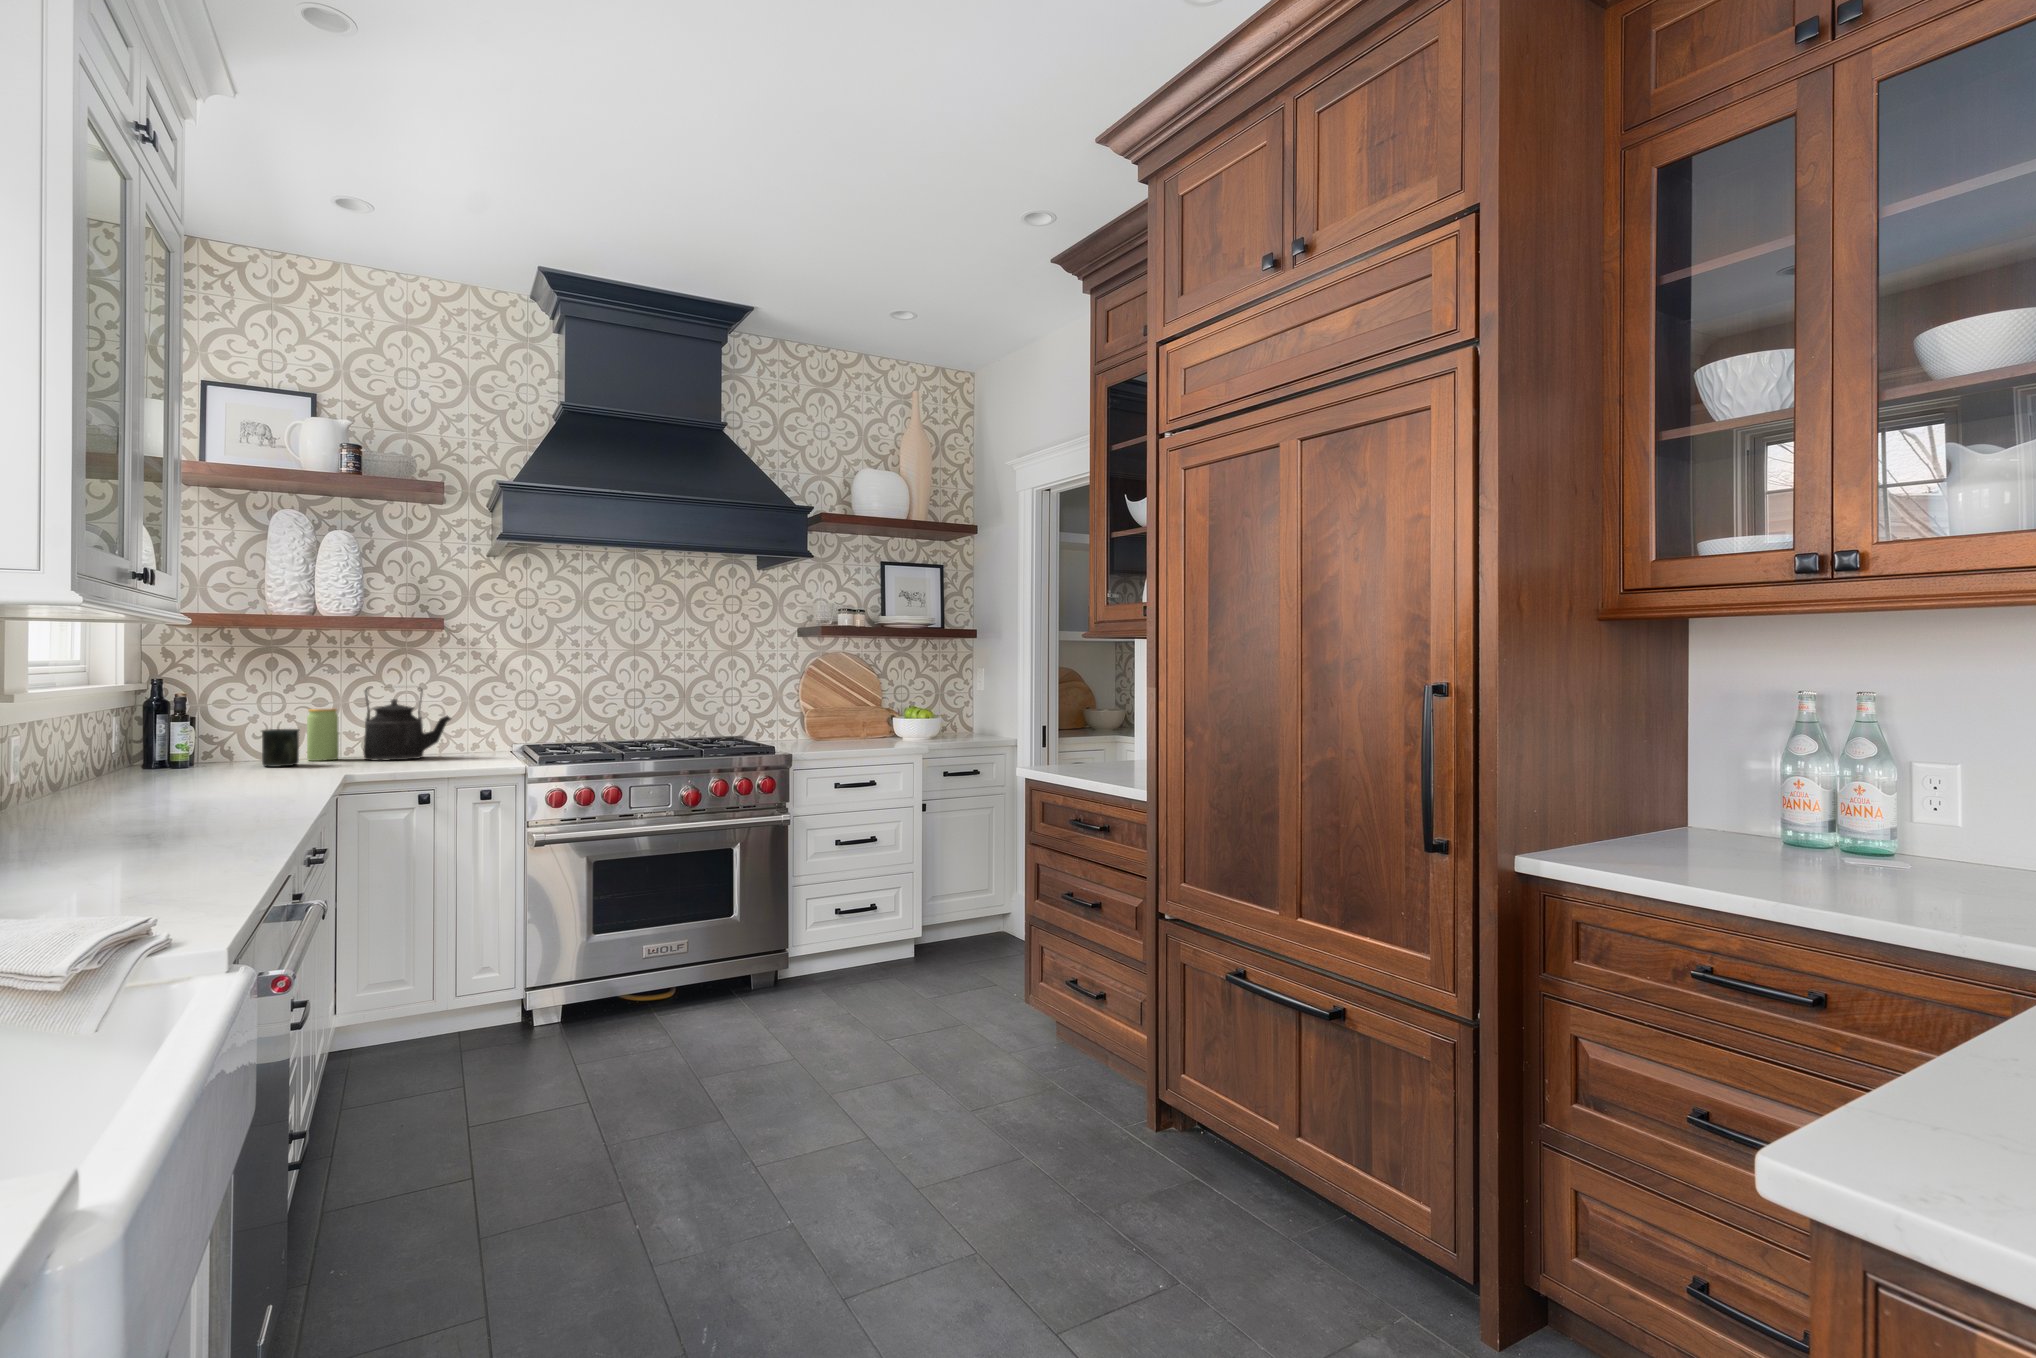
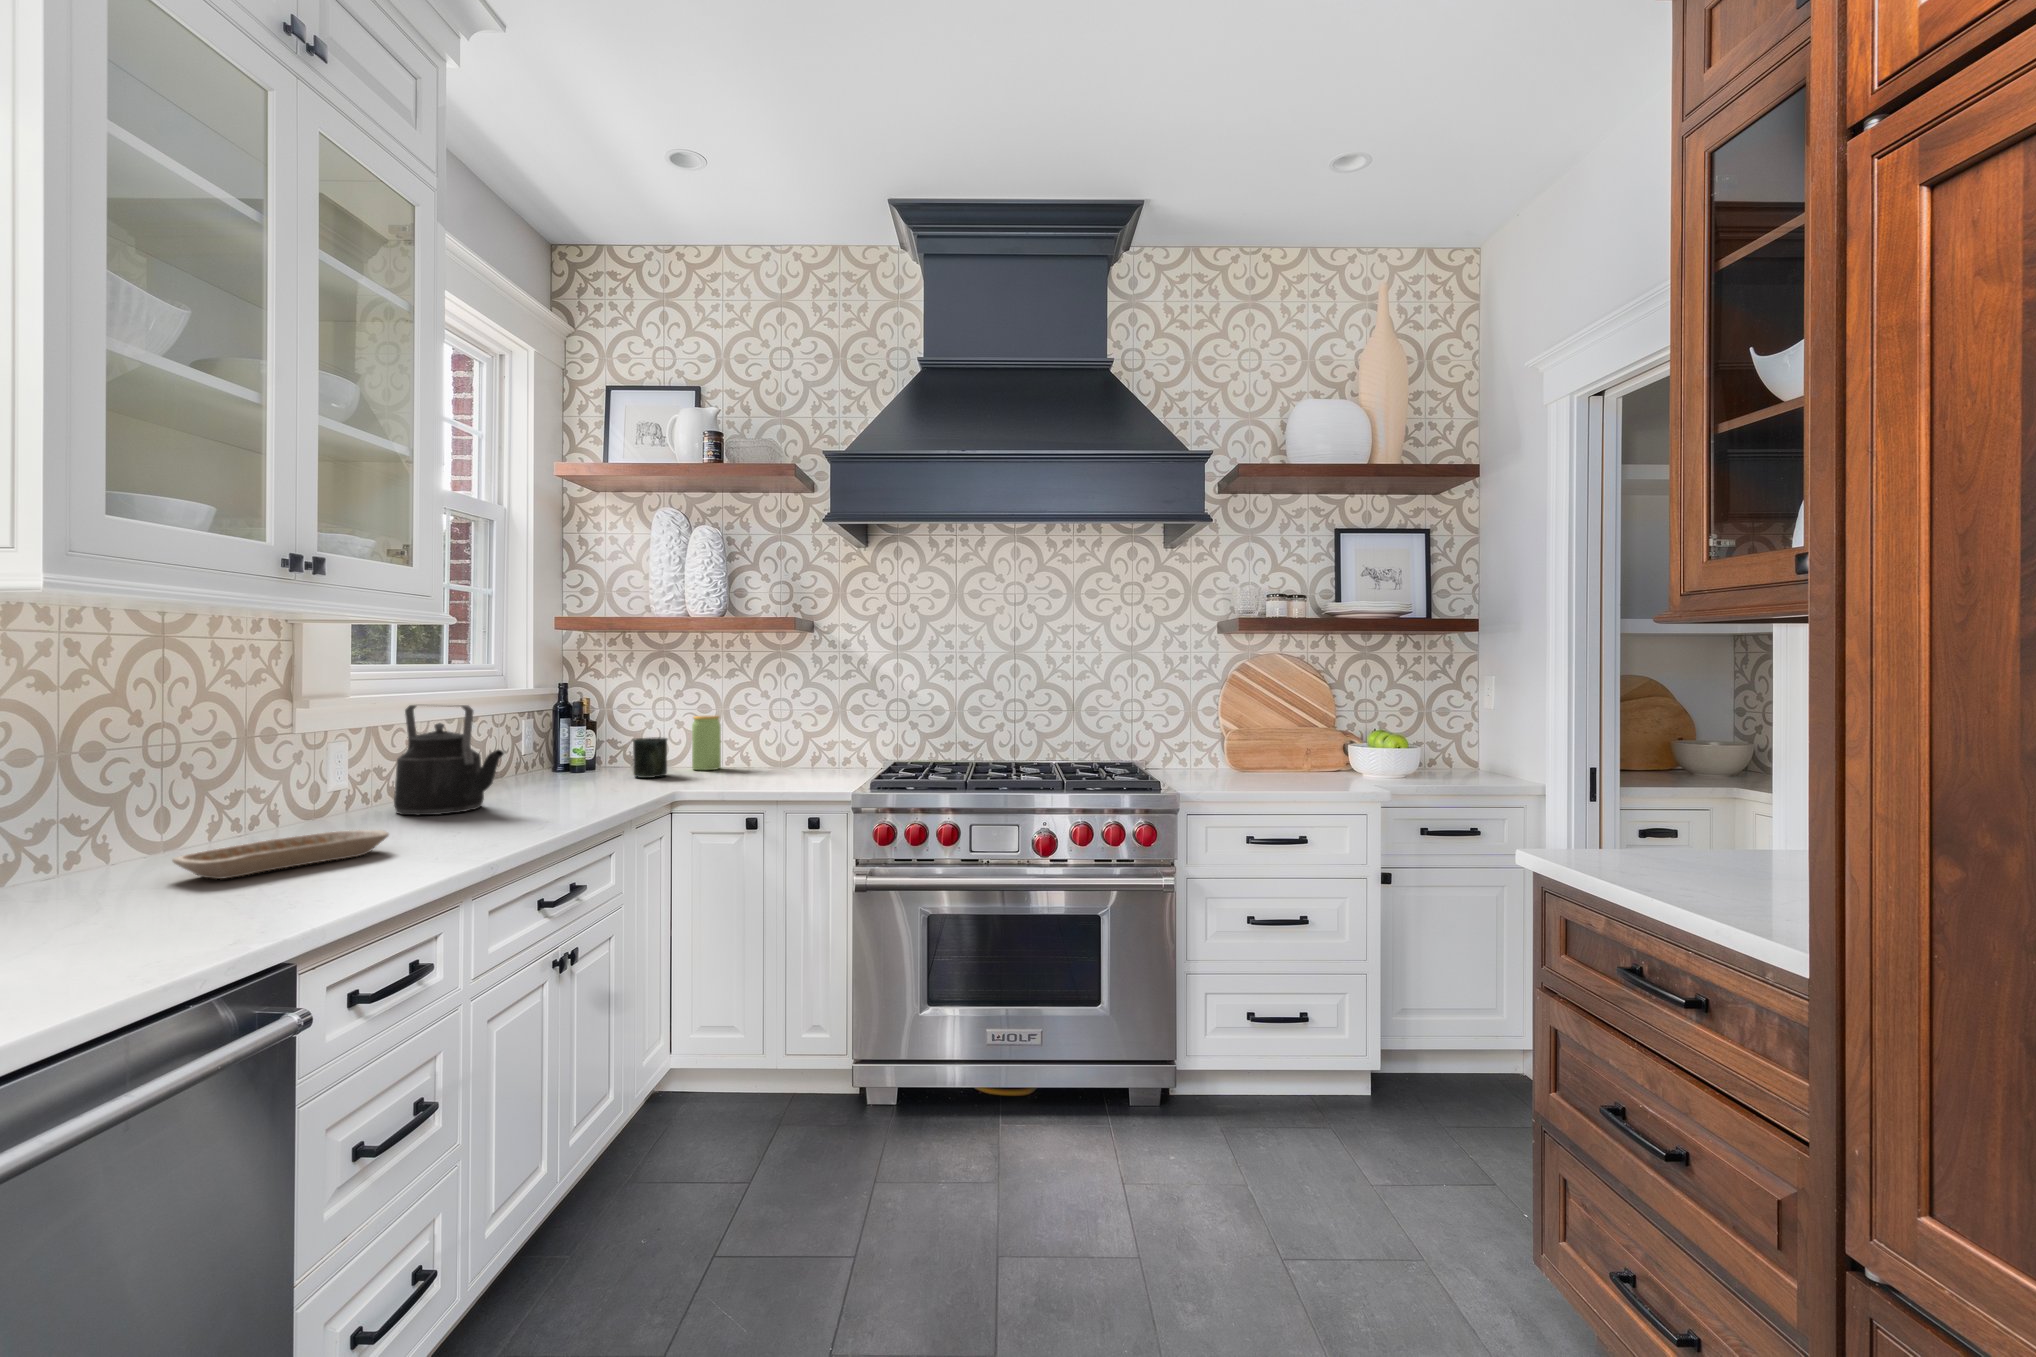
kettle: present [363,688,451,761] -> present [394,705,504,815]
tray: none [67,792,215,824] -> present [172,830,389,879]

